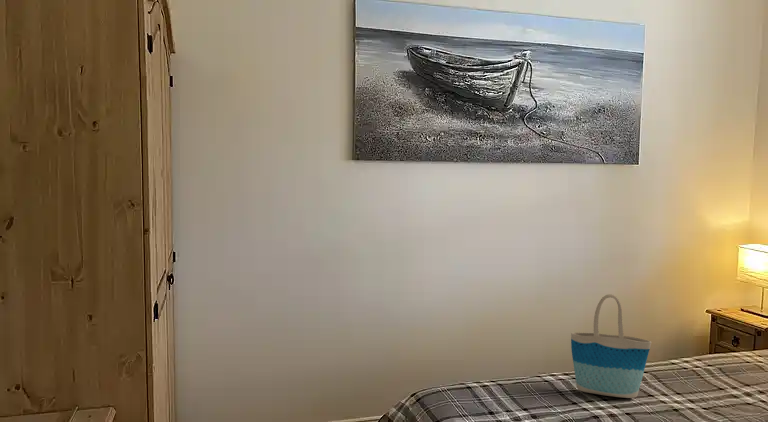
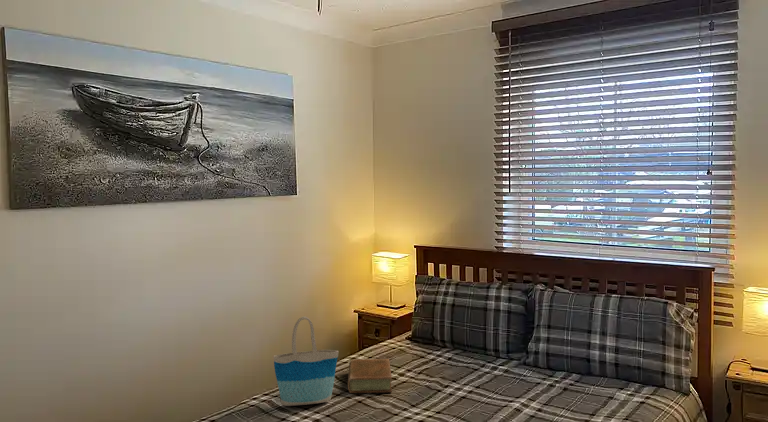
book: none [662,358,727,407] -> present [348,359,392,393]

